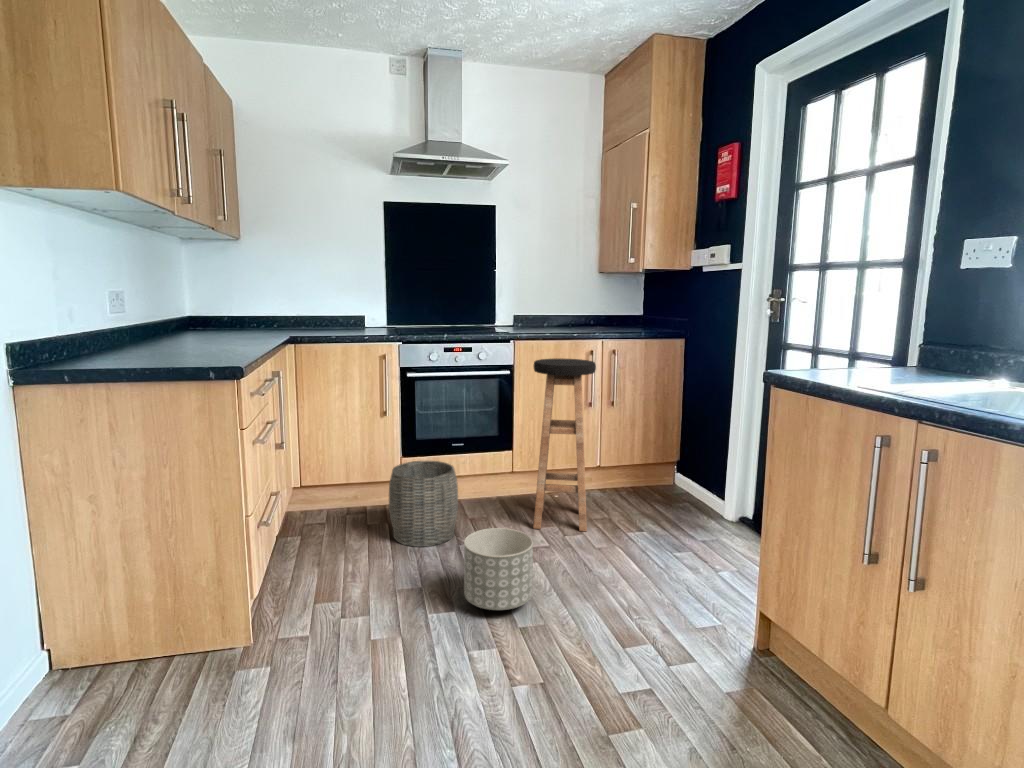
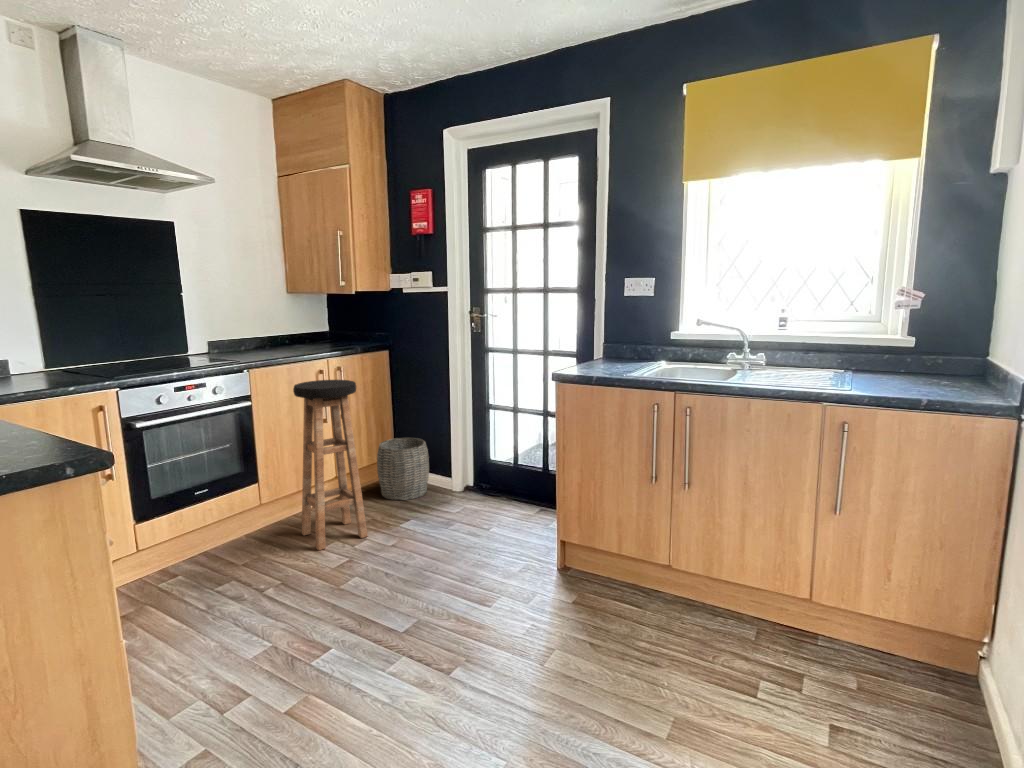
woven basket: present [389,461,458,547] -> present [377,438,429,500]
planter: present [464,528,533,610] -> none [324,549,395,633]

